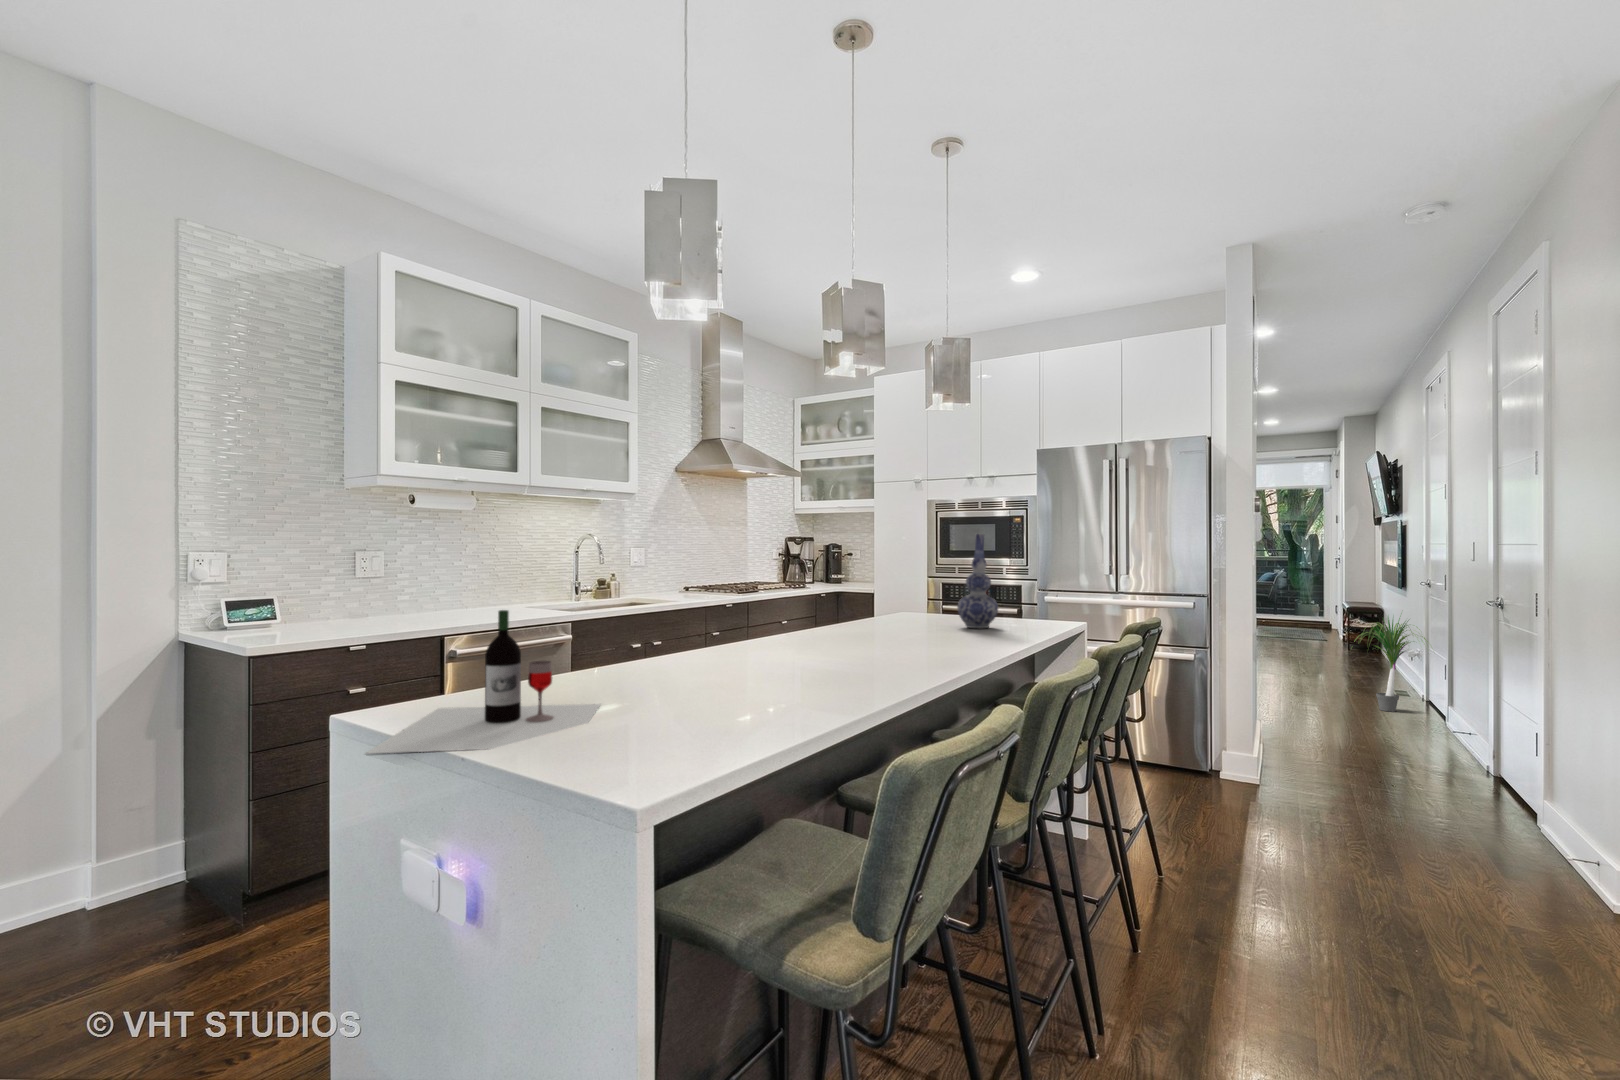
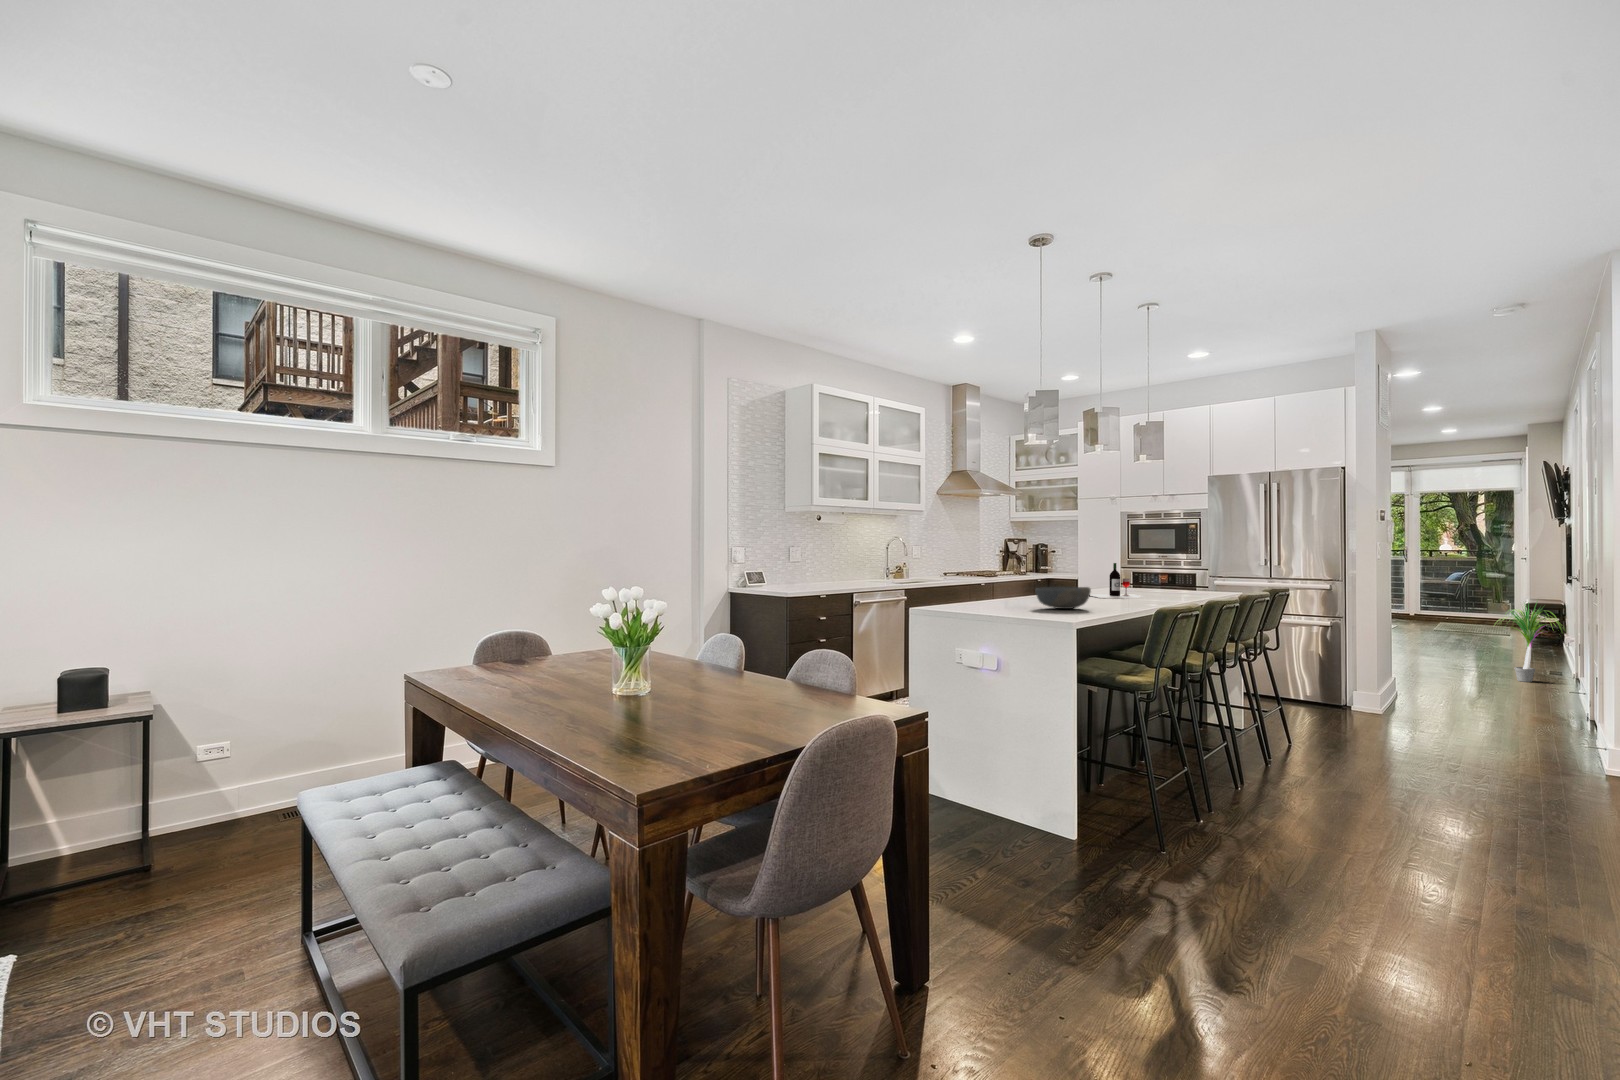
vase: present [957,533,998,628] -> none [1154,537,1180,594]
wine bottle: present [367,610,600,753] -> present [1090,563,1142,598]
bowl: none [668,644,793,705] -> present [1035,587,1091,609]

